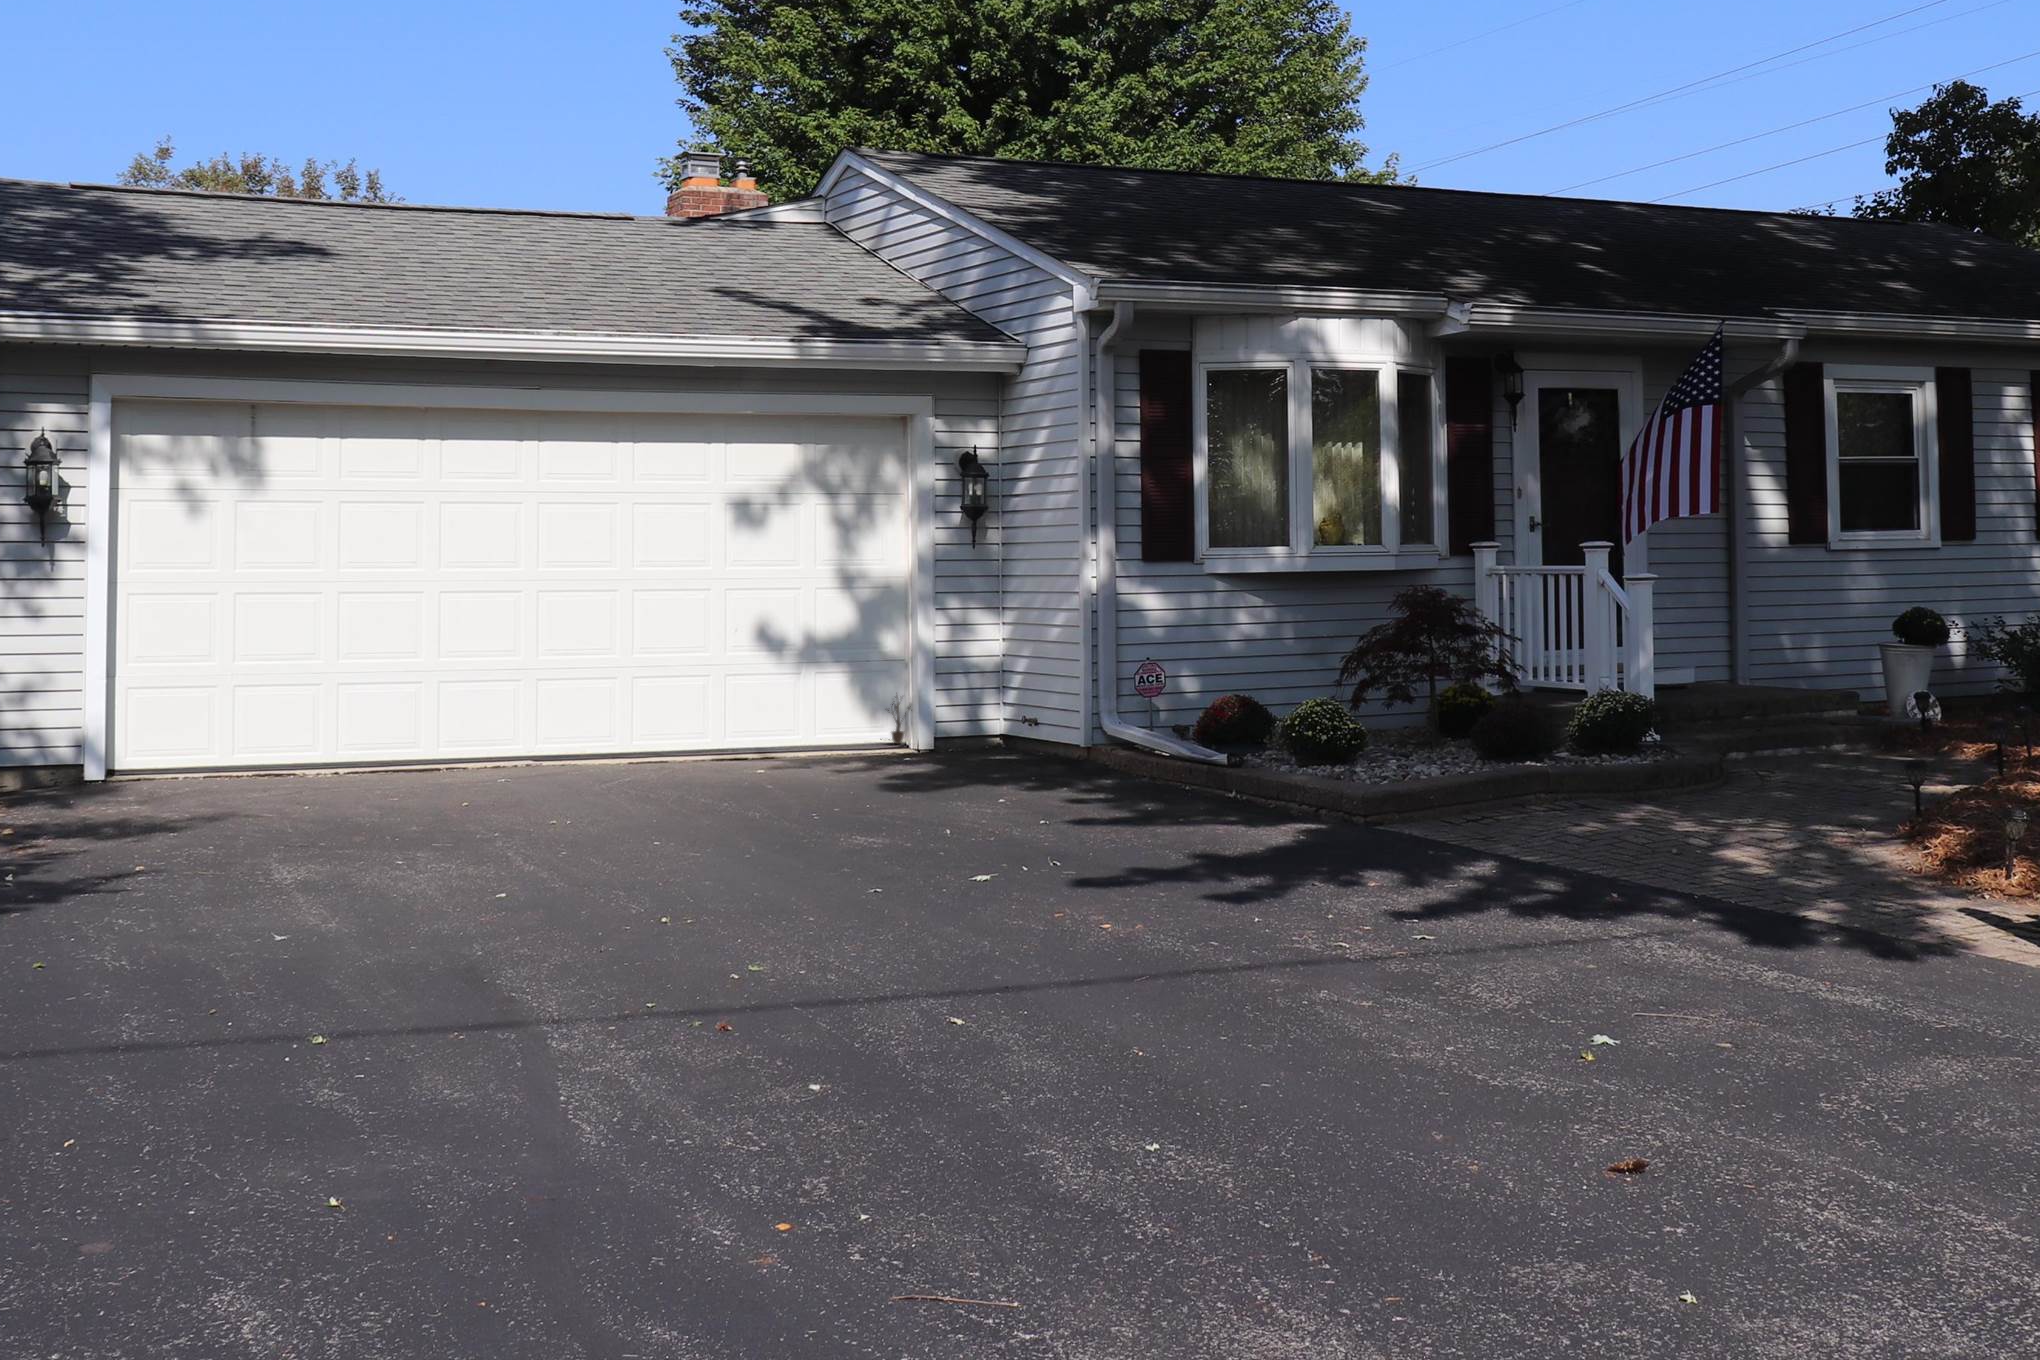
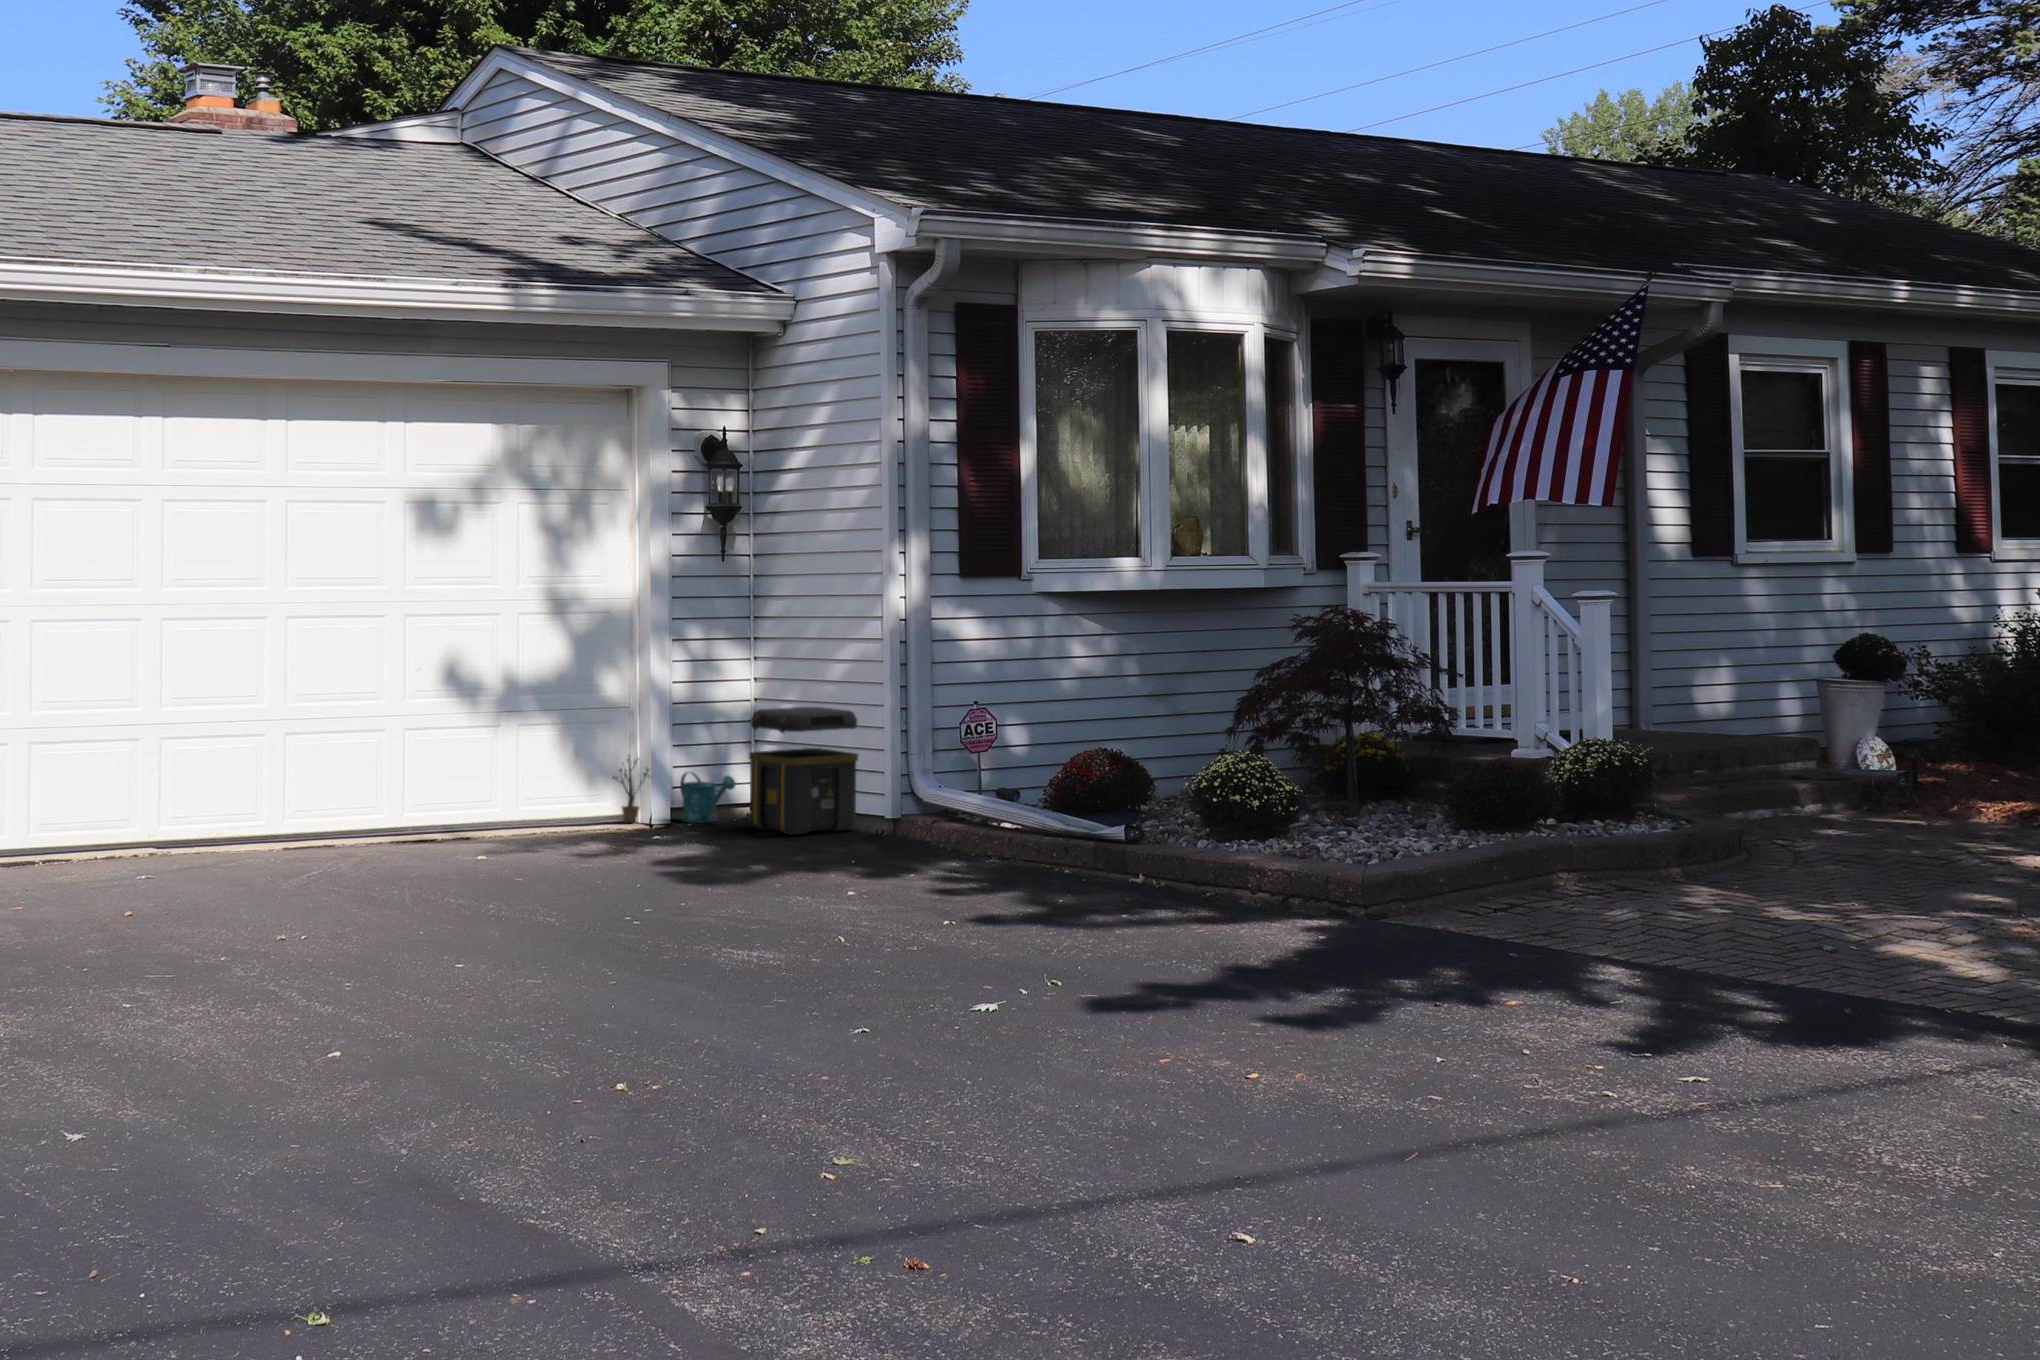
toolbox: none [979,660,1060,759] -> present [749,707,858,835]
watering can: none [937,706,974,746] -> present [680,773,735,823]

